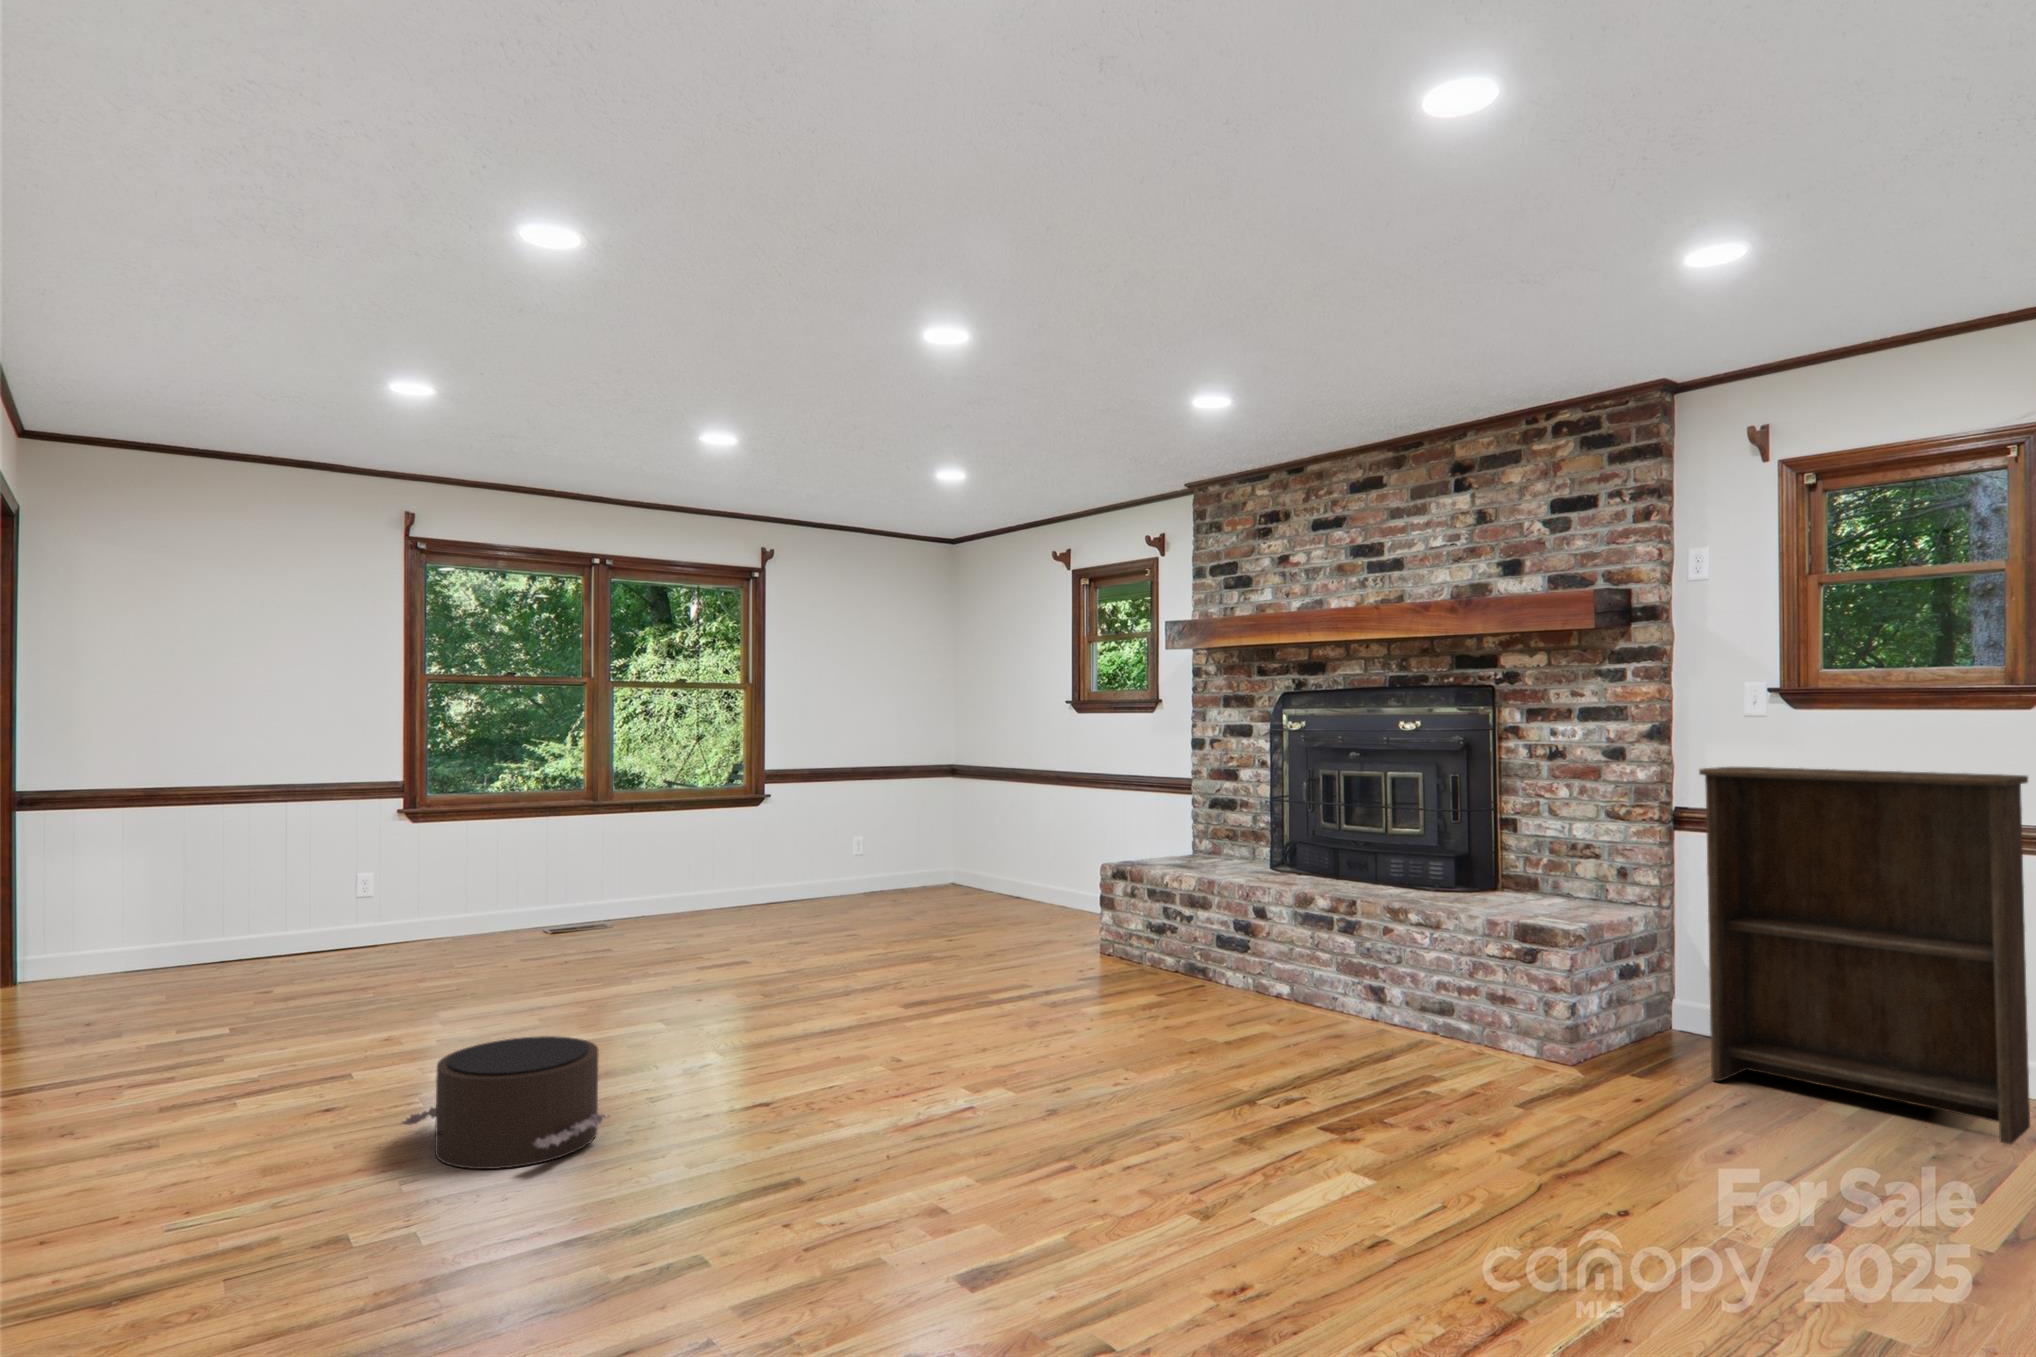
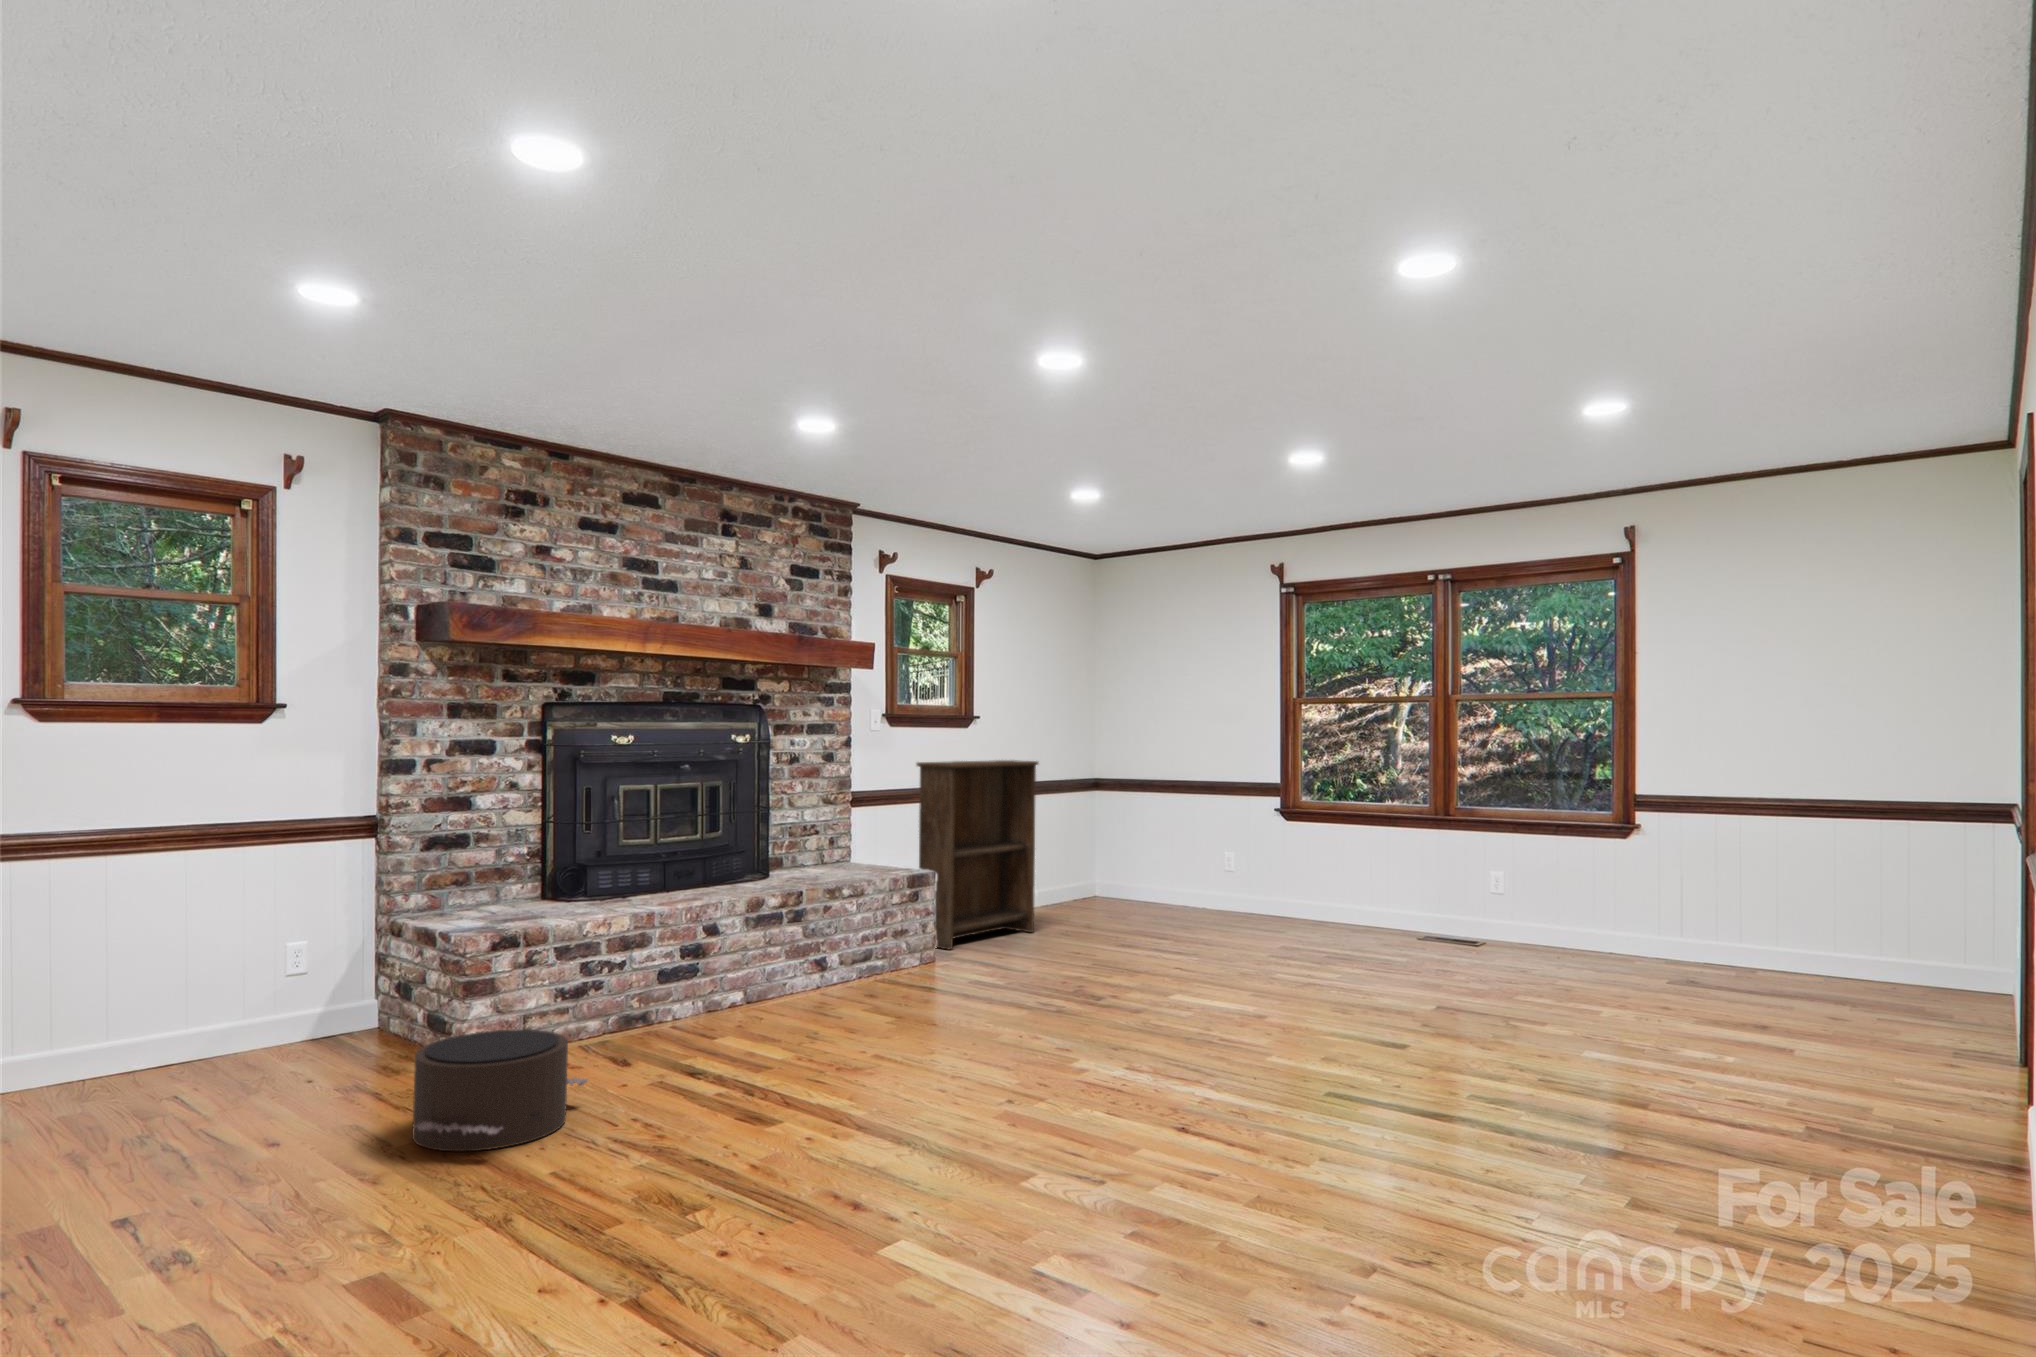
pouf: present [402,1036,605,1169] -> present [412,1030,588,1151]

